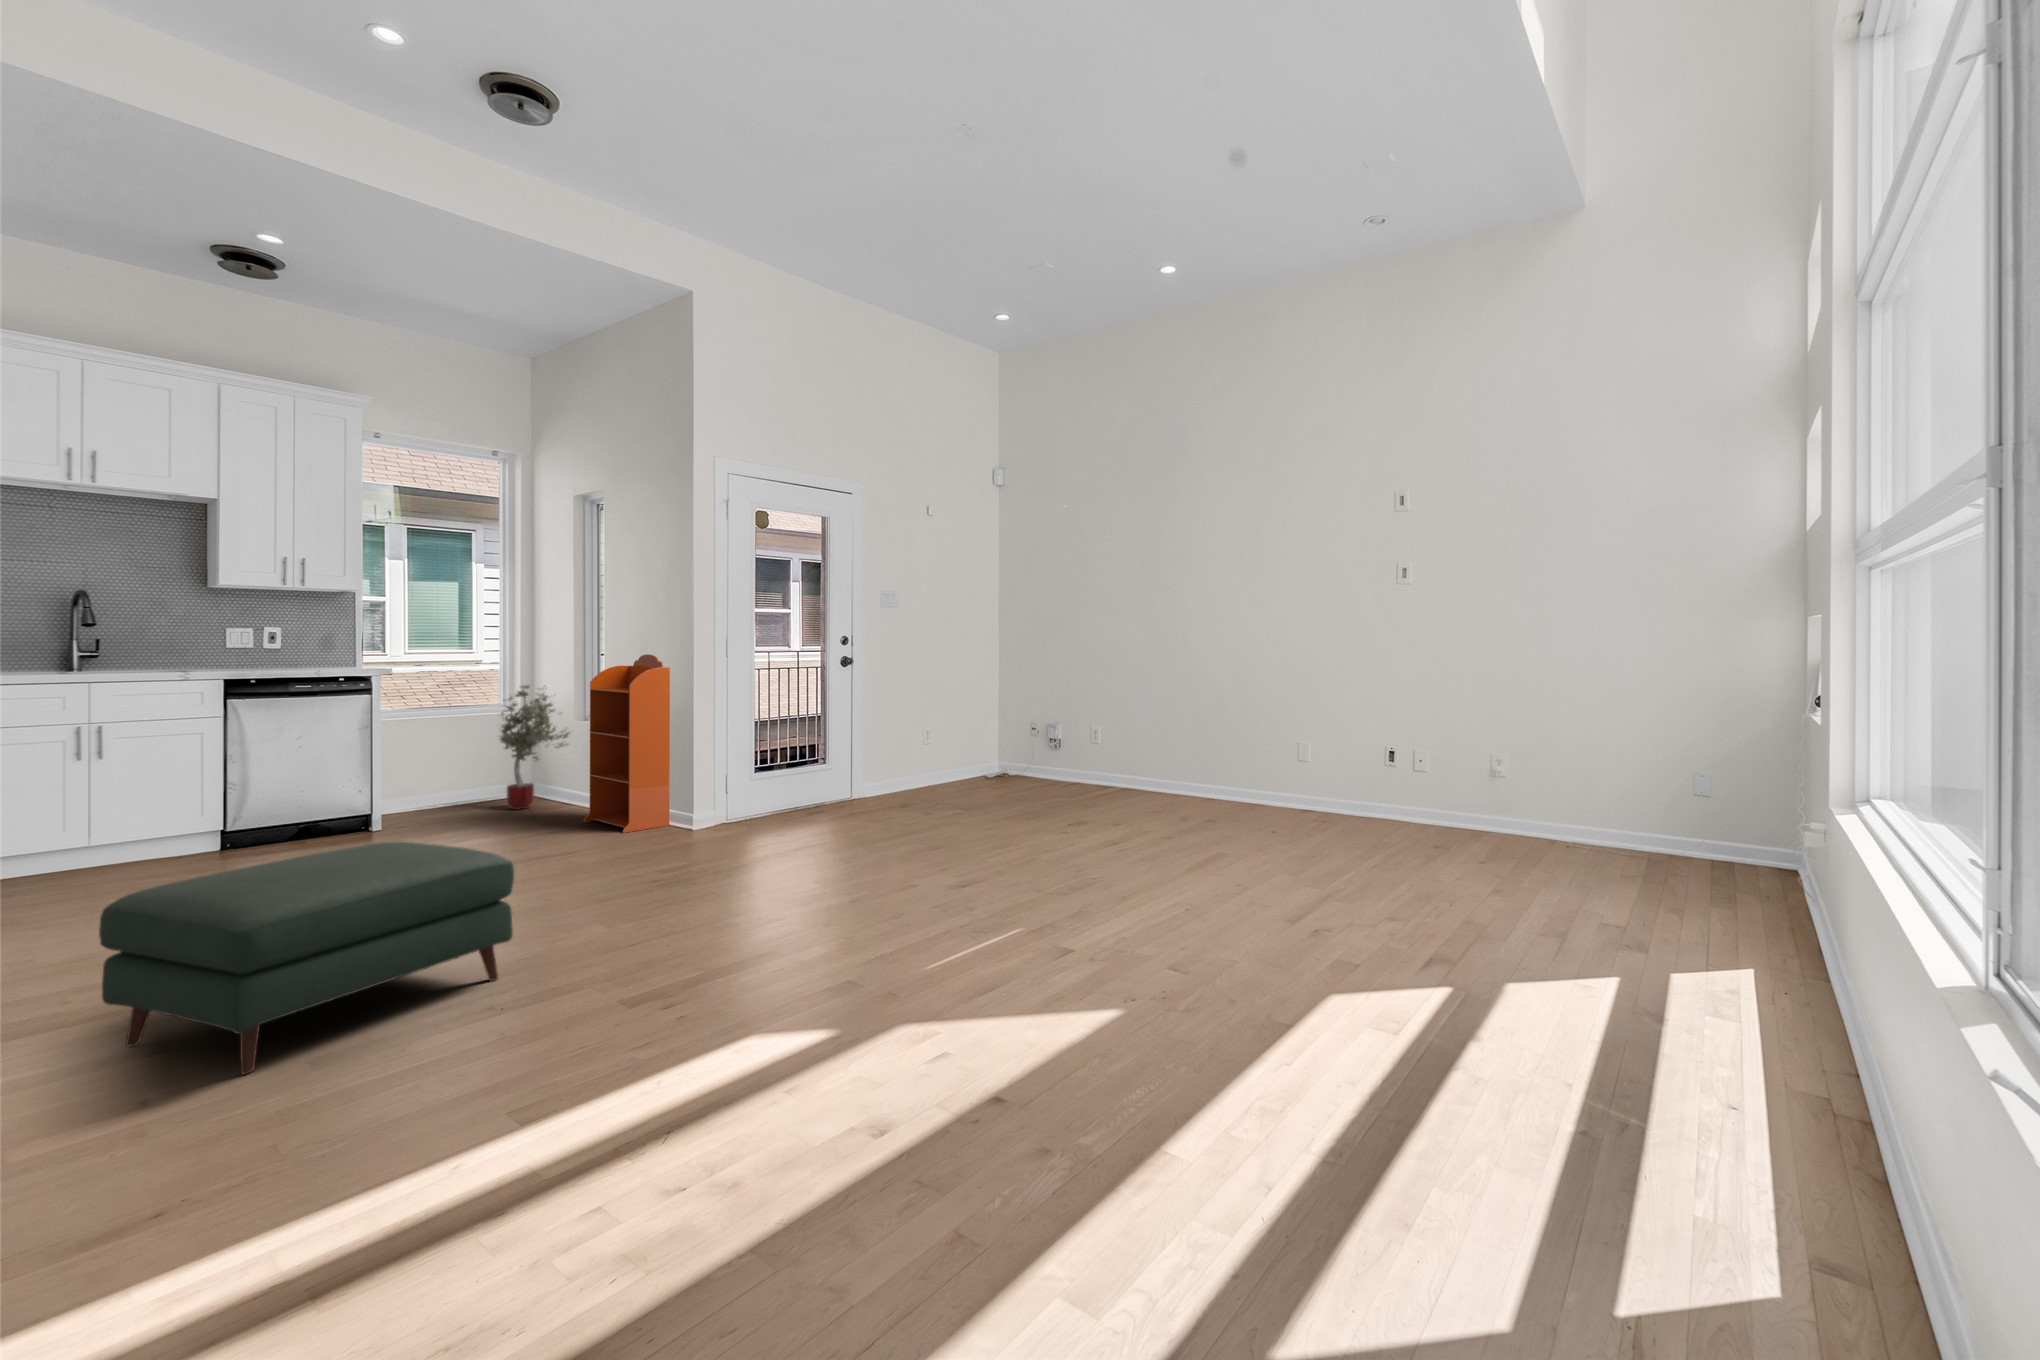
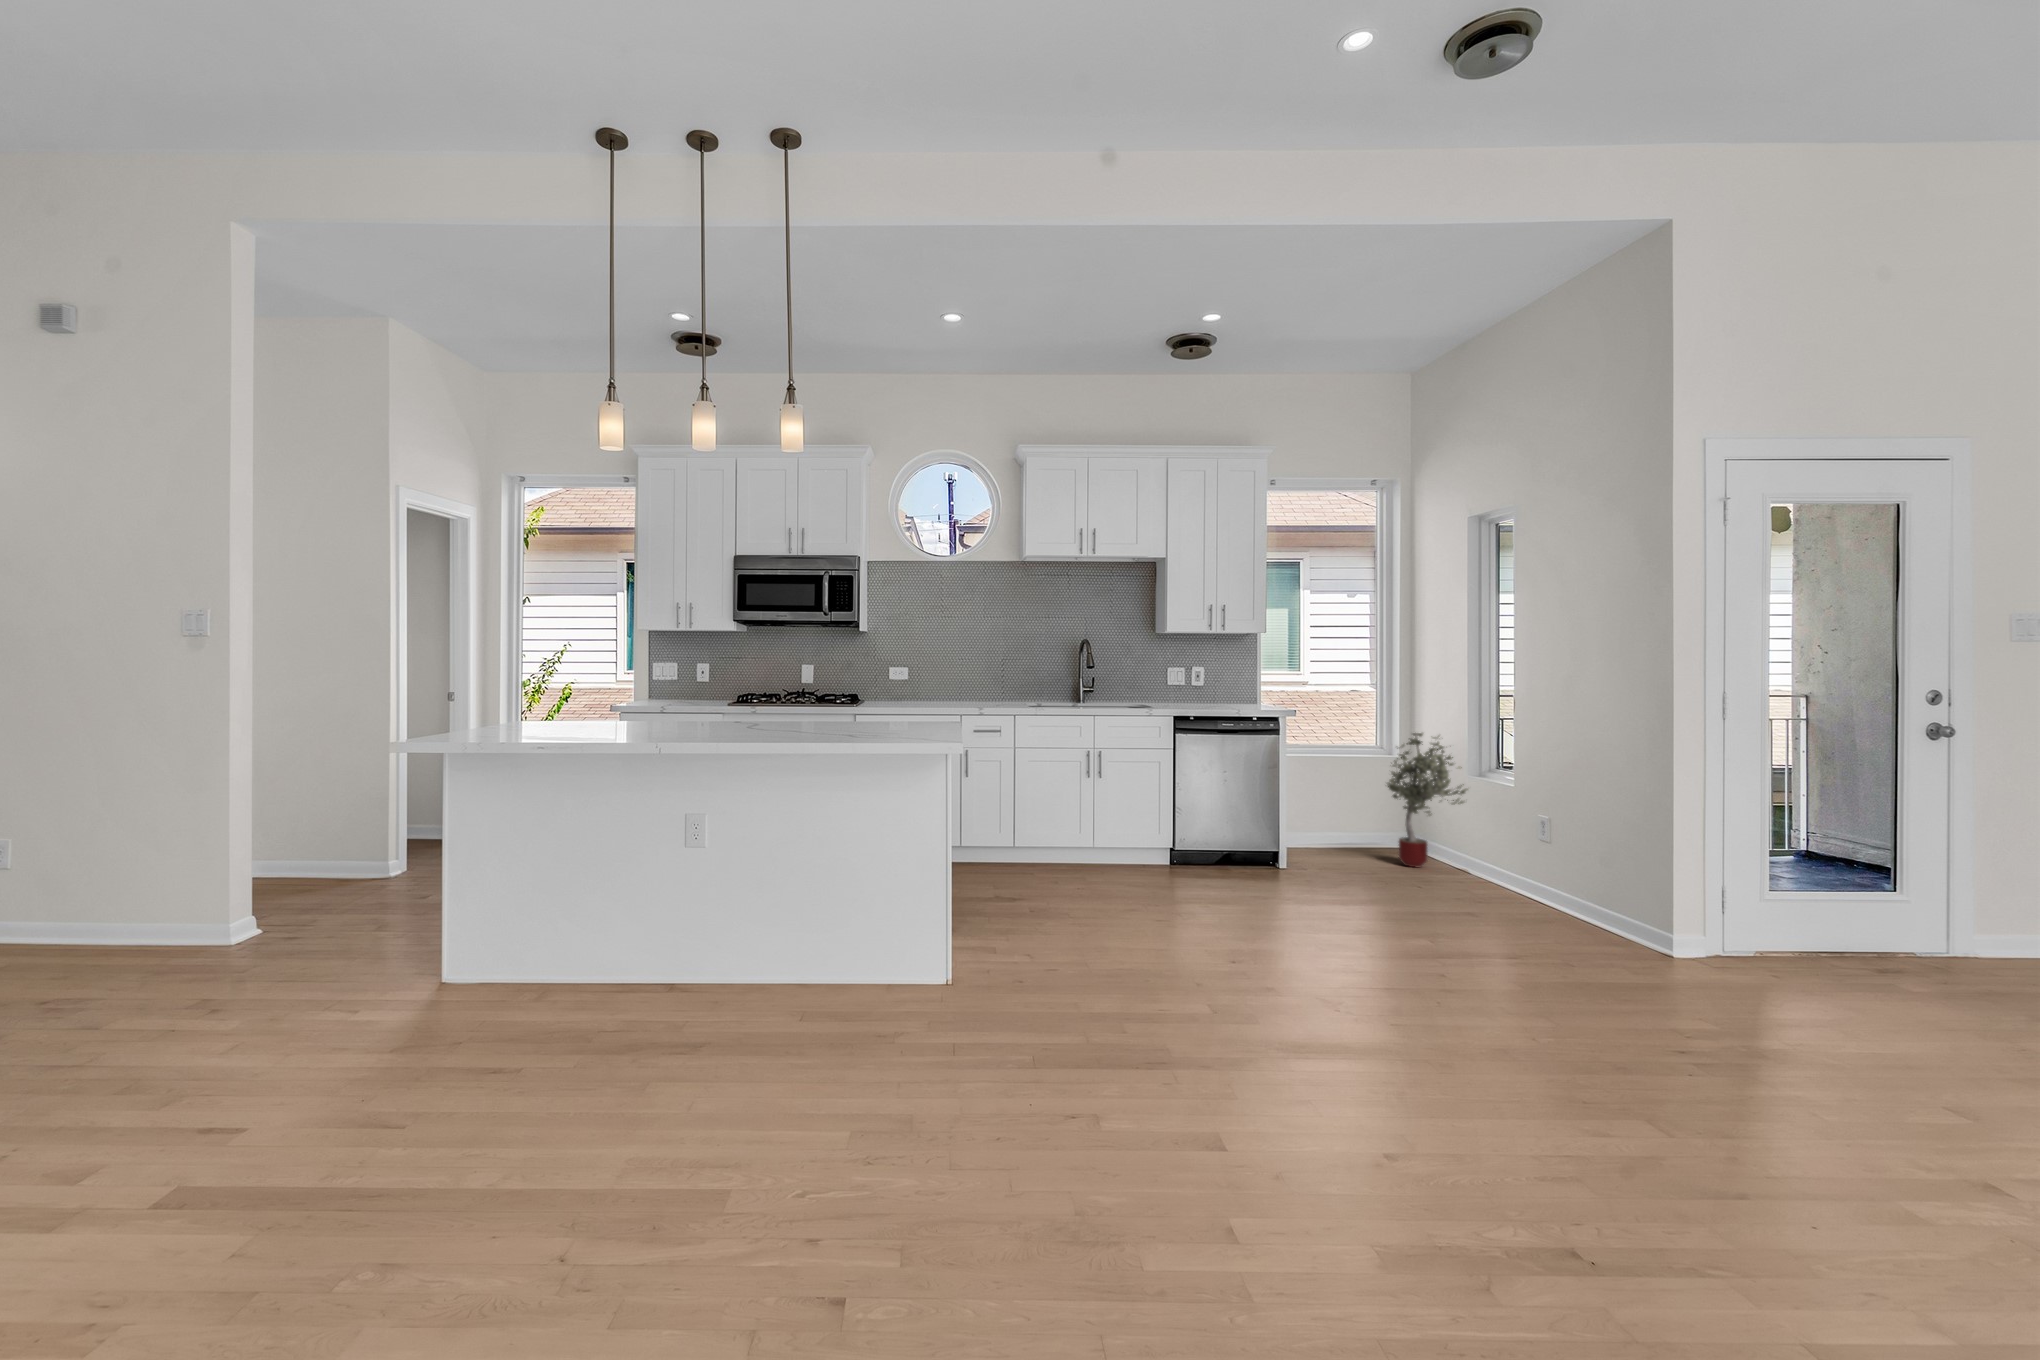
bookcase: present [584,654,670,833] -> none [1502,710,1631,939]
ottoman: present [99,842,514,1074] -> none [1140,960,1582,1292]

